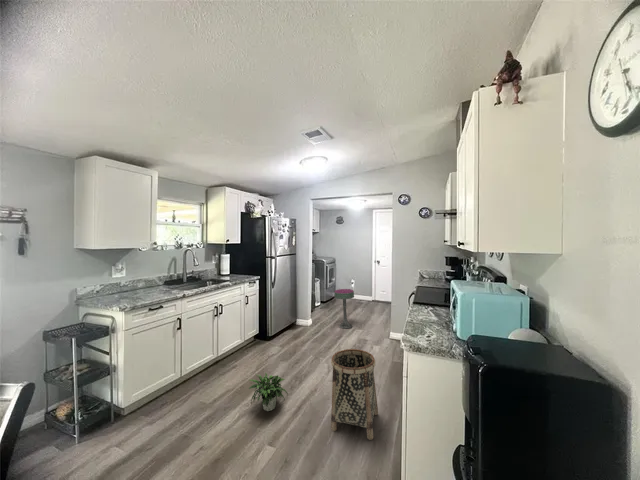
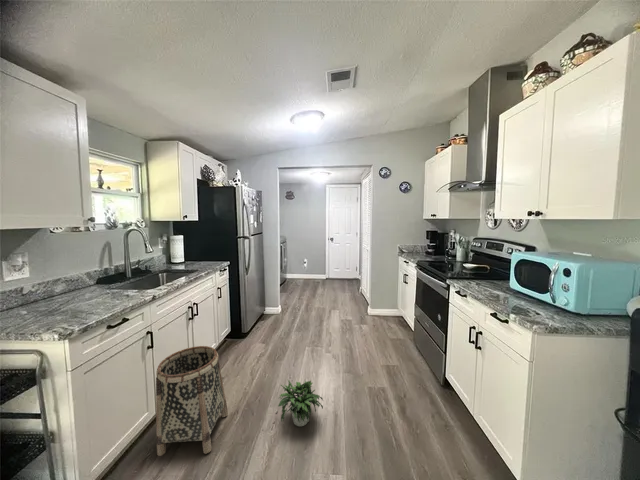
bar stool: present [334,289,354,328] -> none [305,269,326,311]
basket: present [331,349,378,440] -> present [156,346,228,456]

